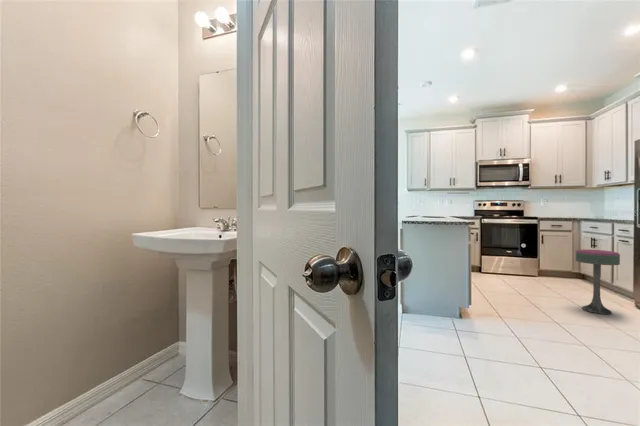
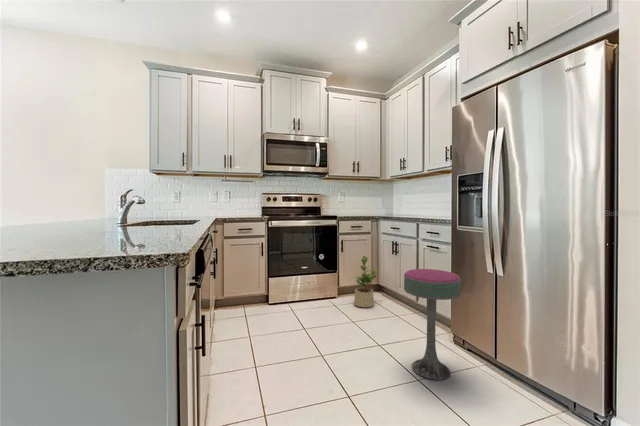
potted plant: none [551,247,575,284] -> present [354,256,378,307]

